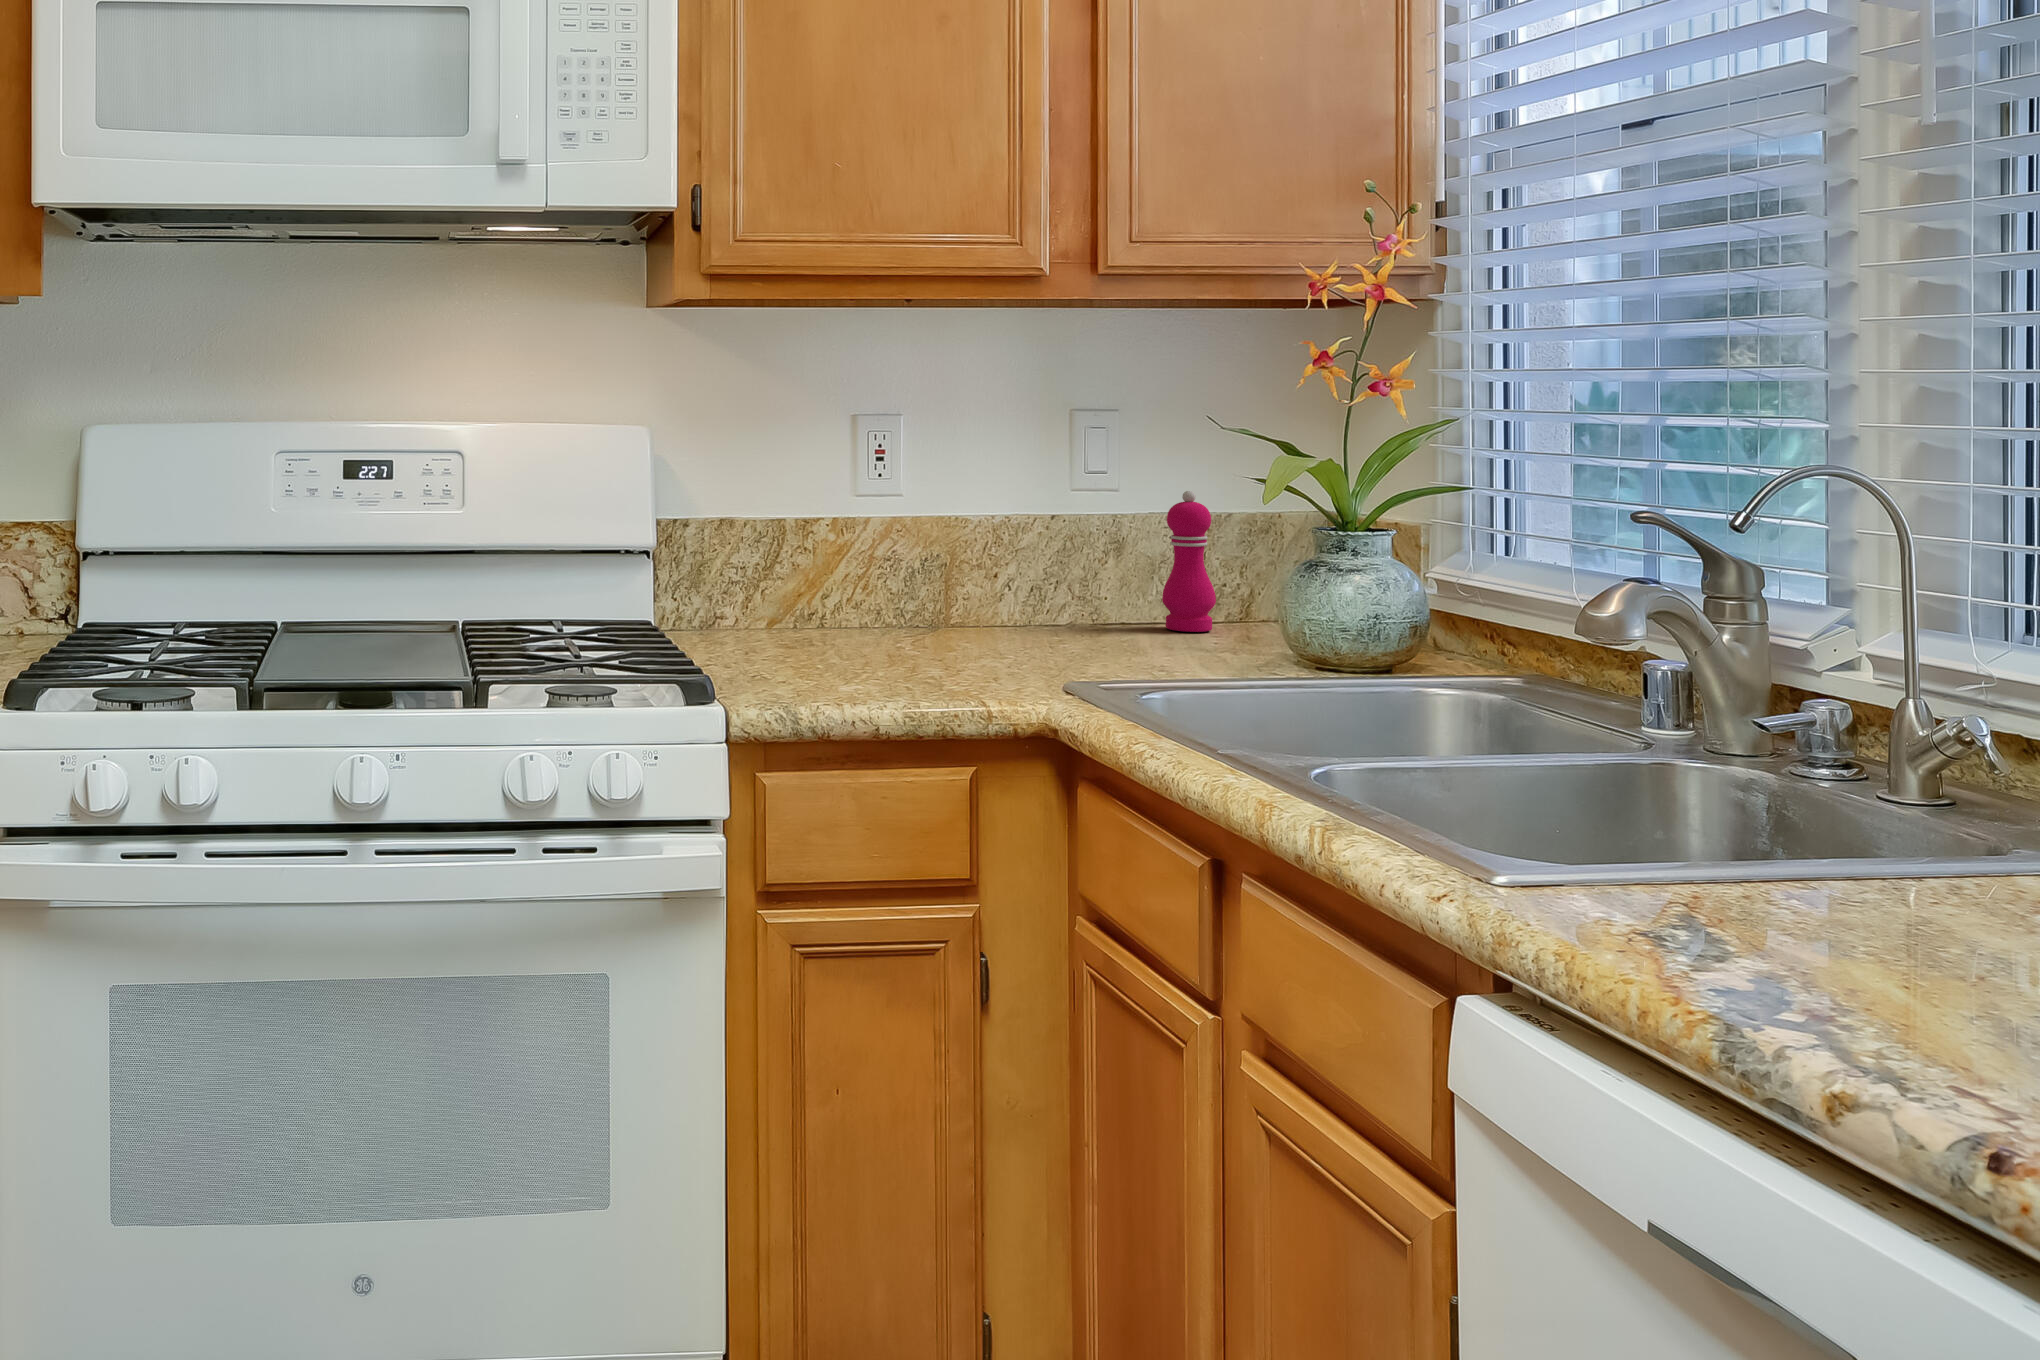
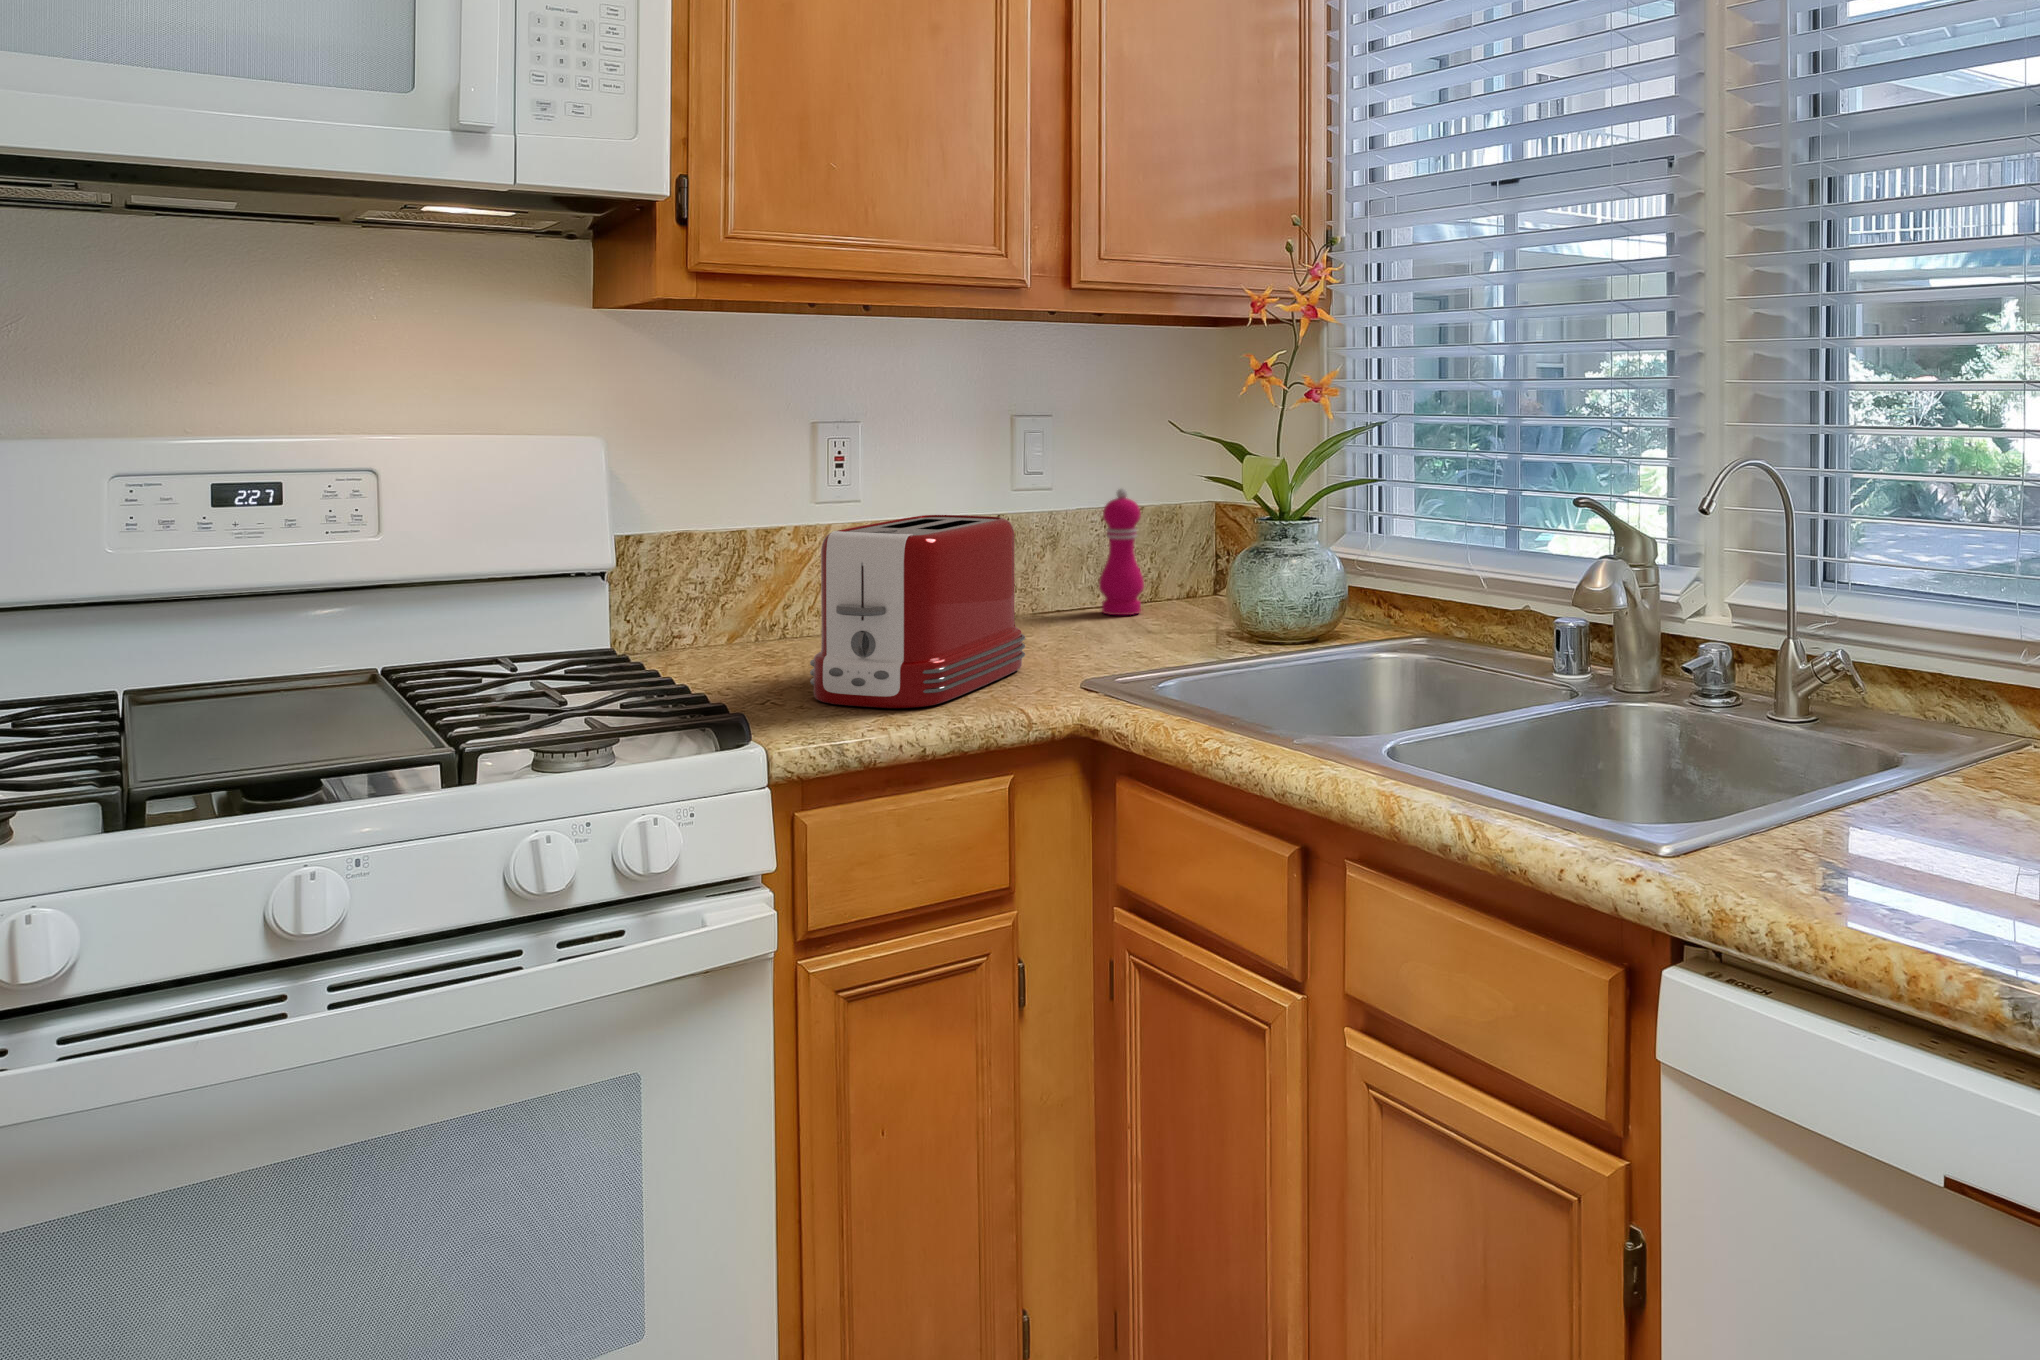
toaster: none [799,507,1027,690] -> present [810,515,1025,708]

